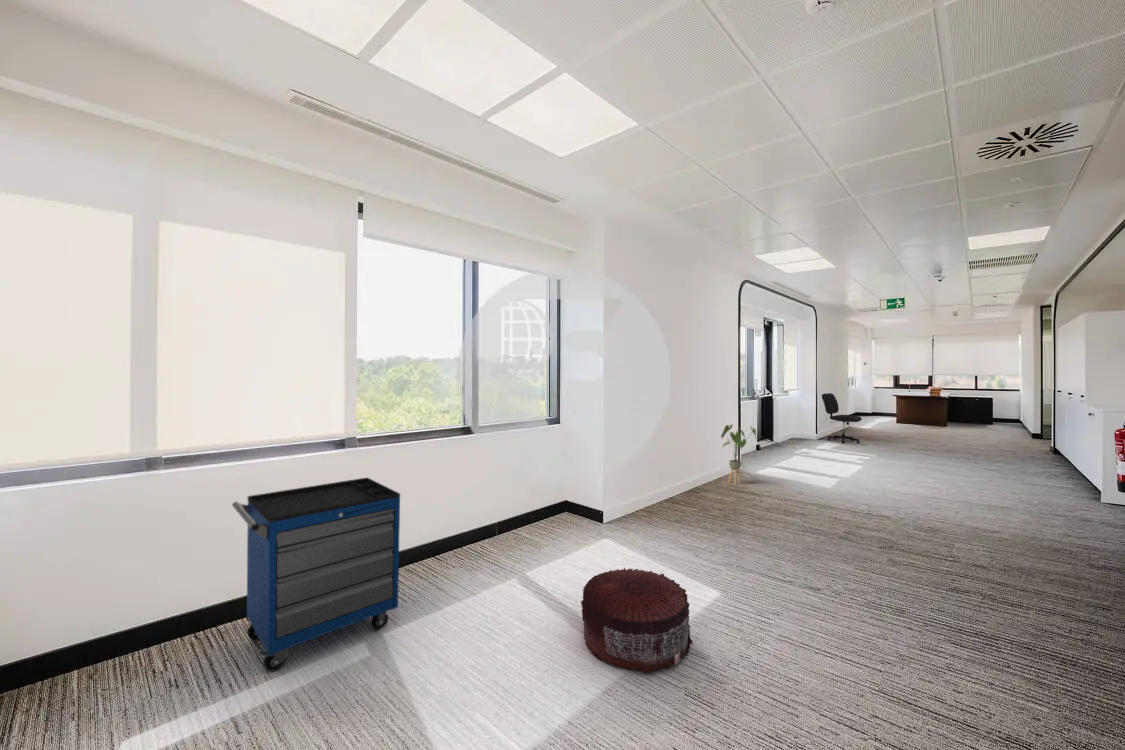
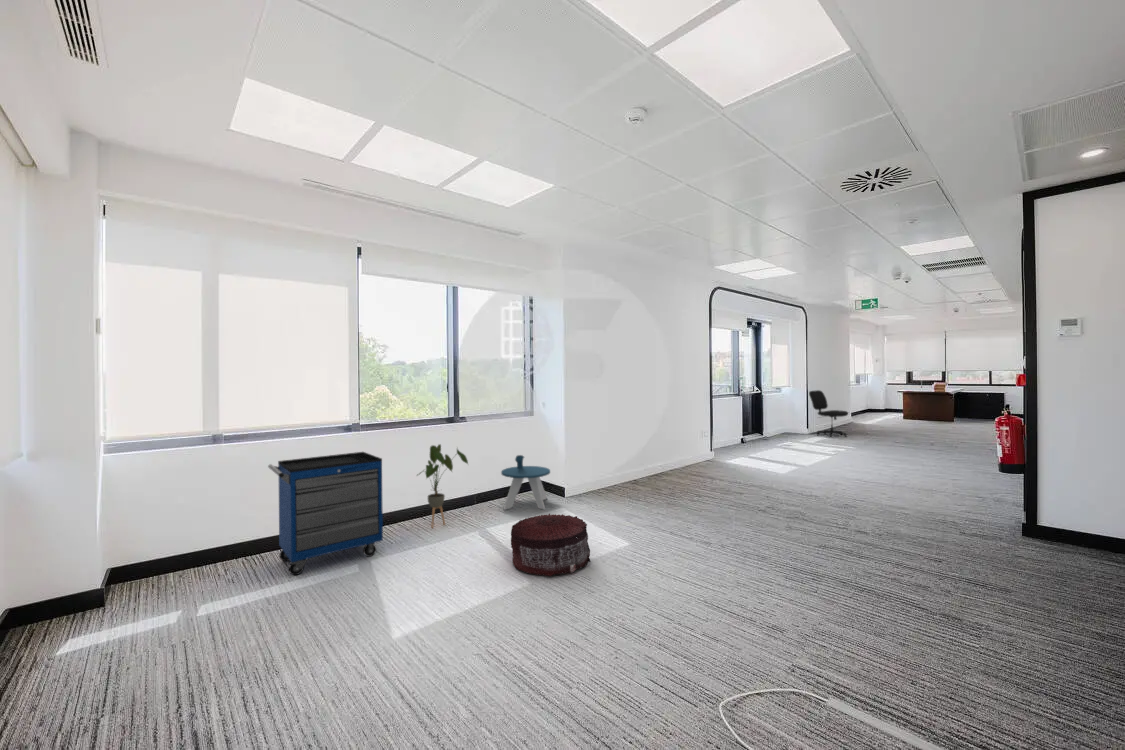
house plant: present [721,425,757,484] -> present [419,445,468,528]
side table: none [532,472,592,544] -> present [501,455,550,510]

